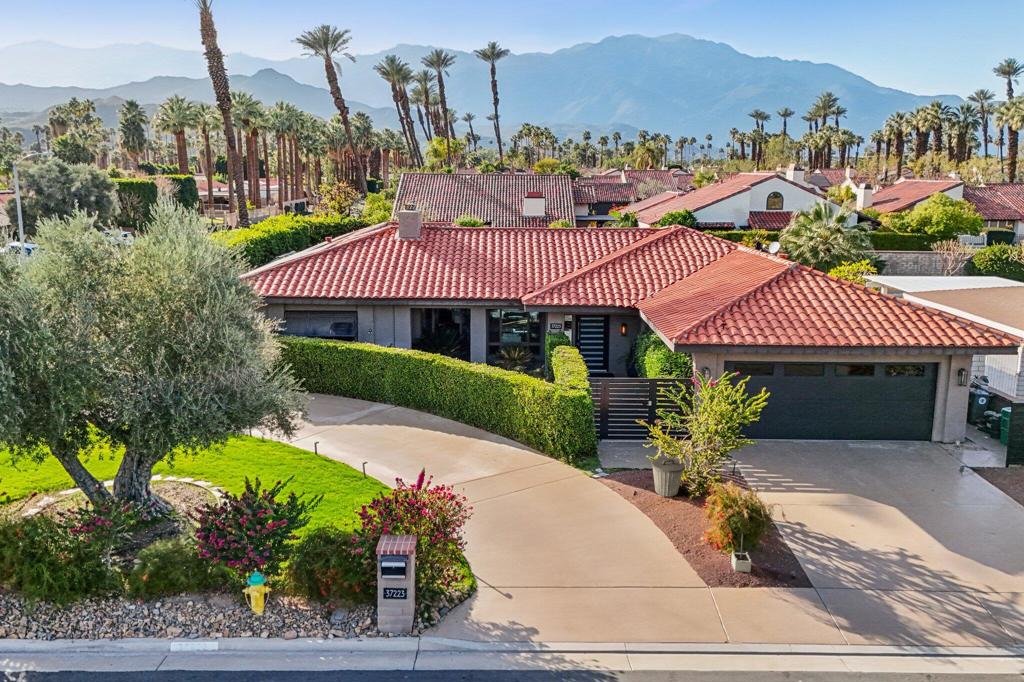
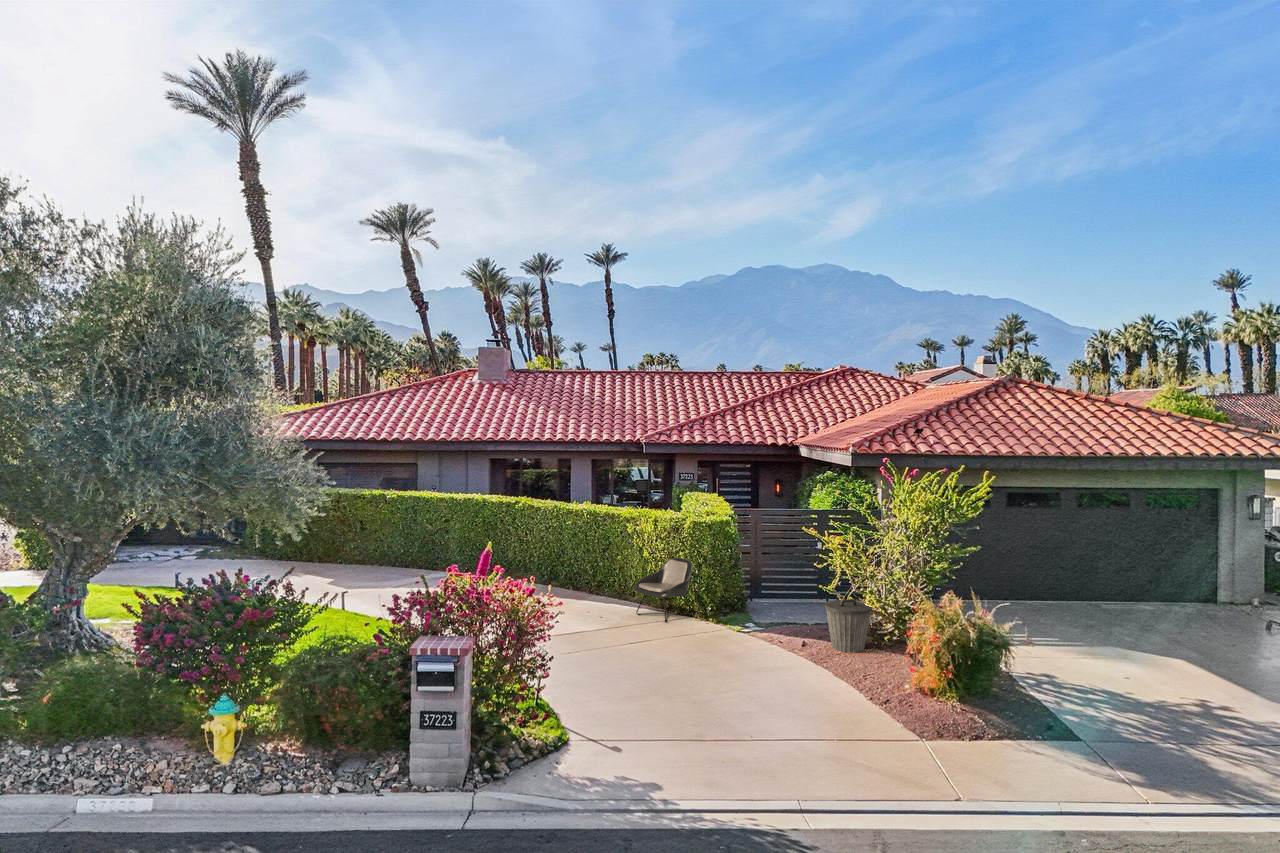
lounge chair: none [518,414,561,463] -> present [634,558,695,623]
potted tree: present [730,517,755,572] -> none [945,639,984,725]

